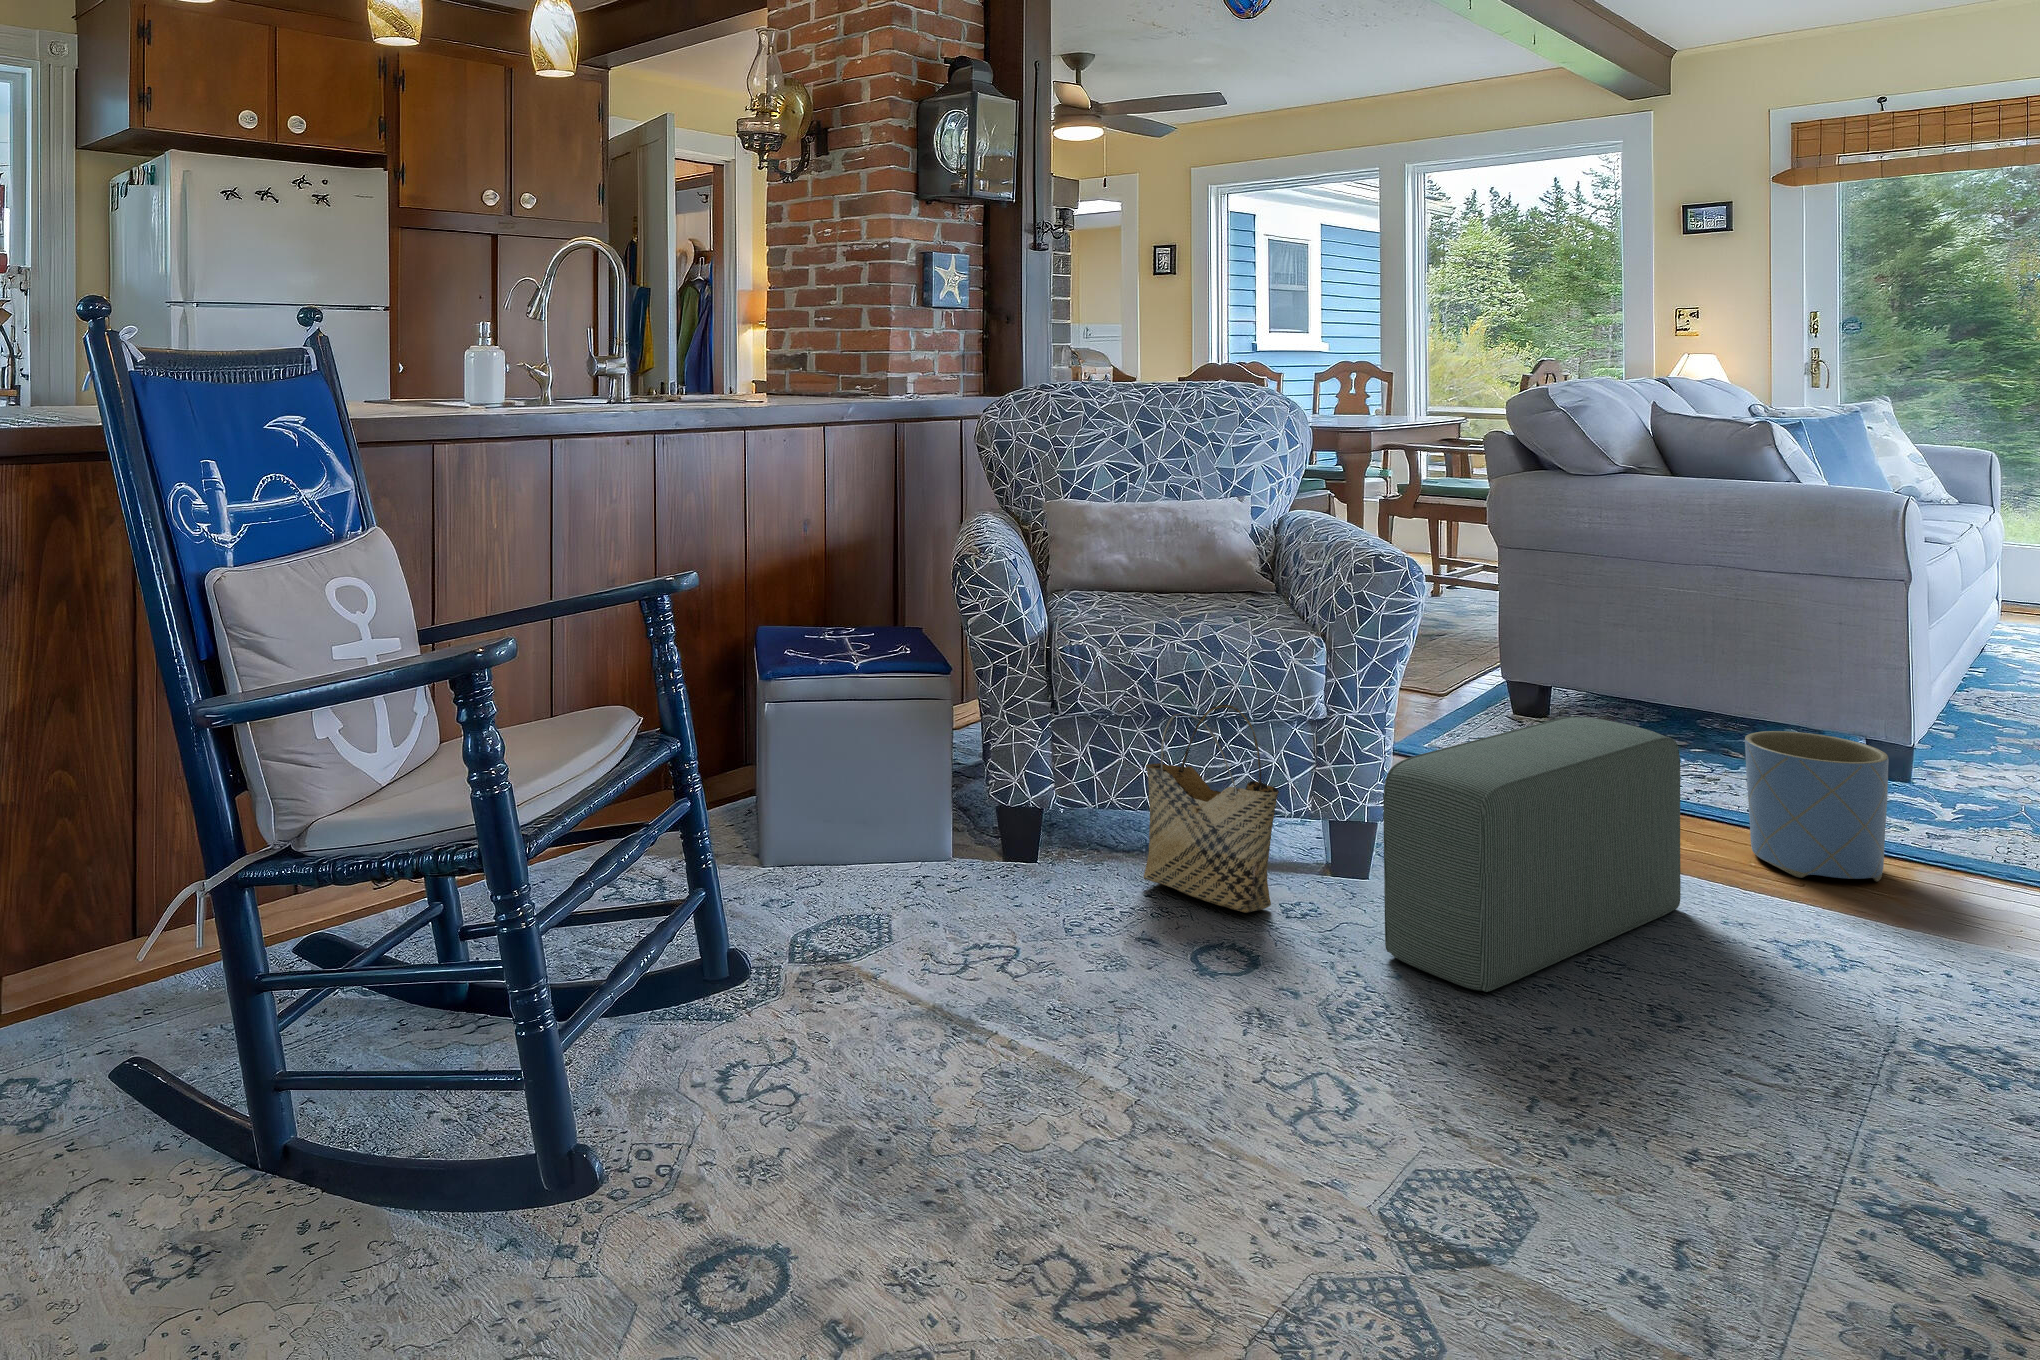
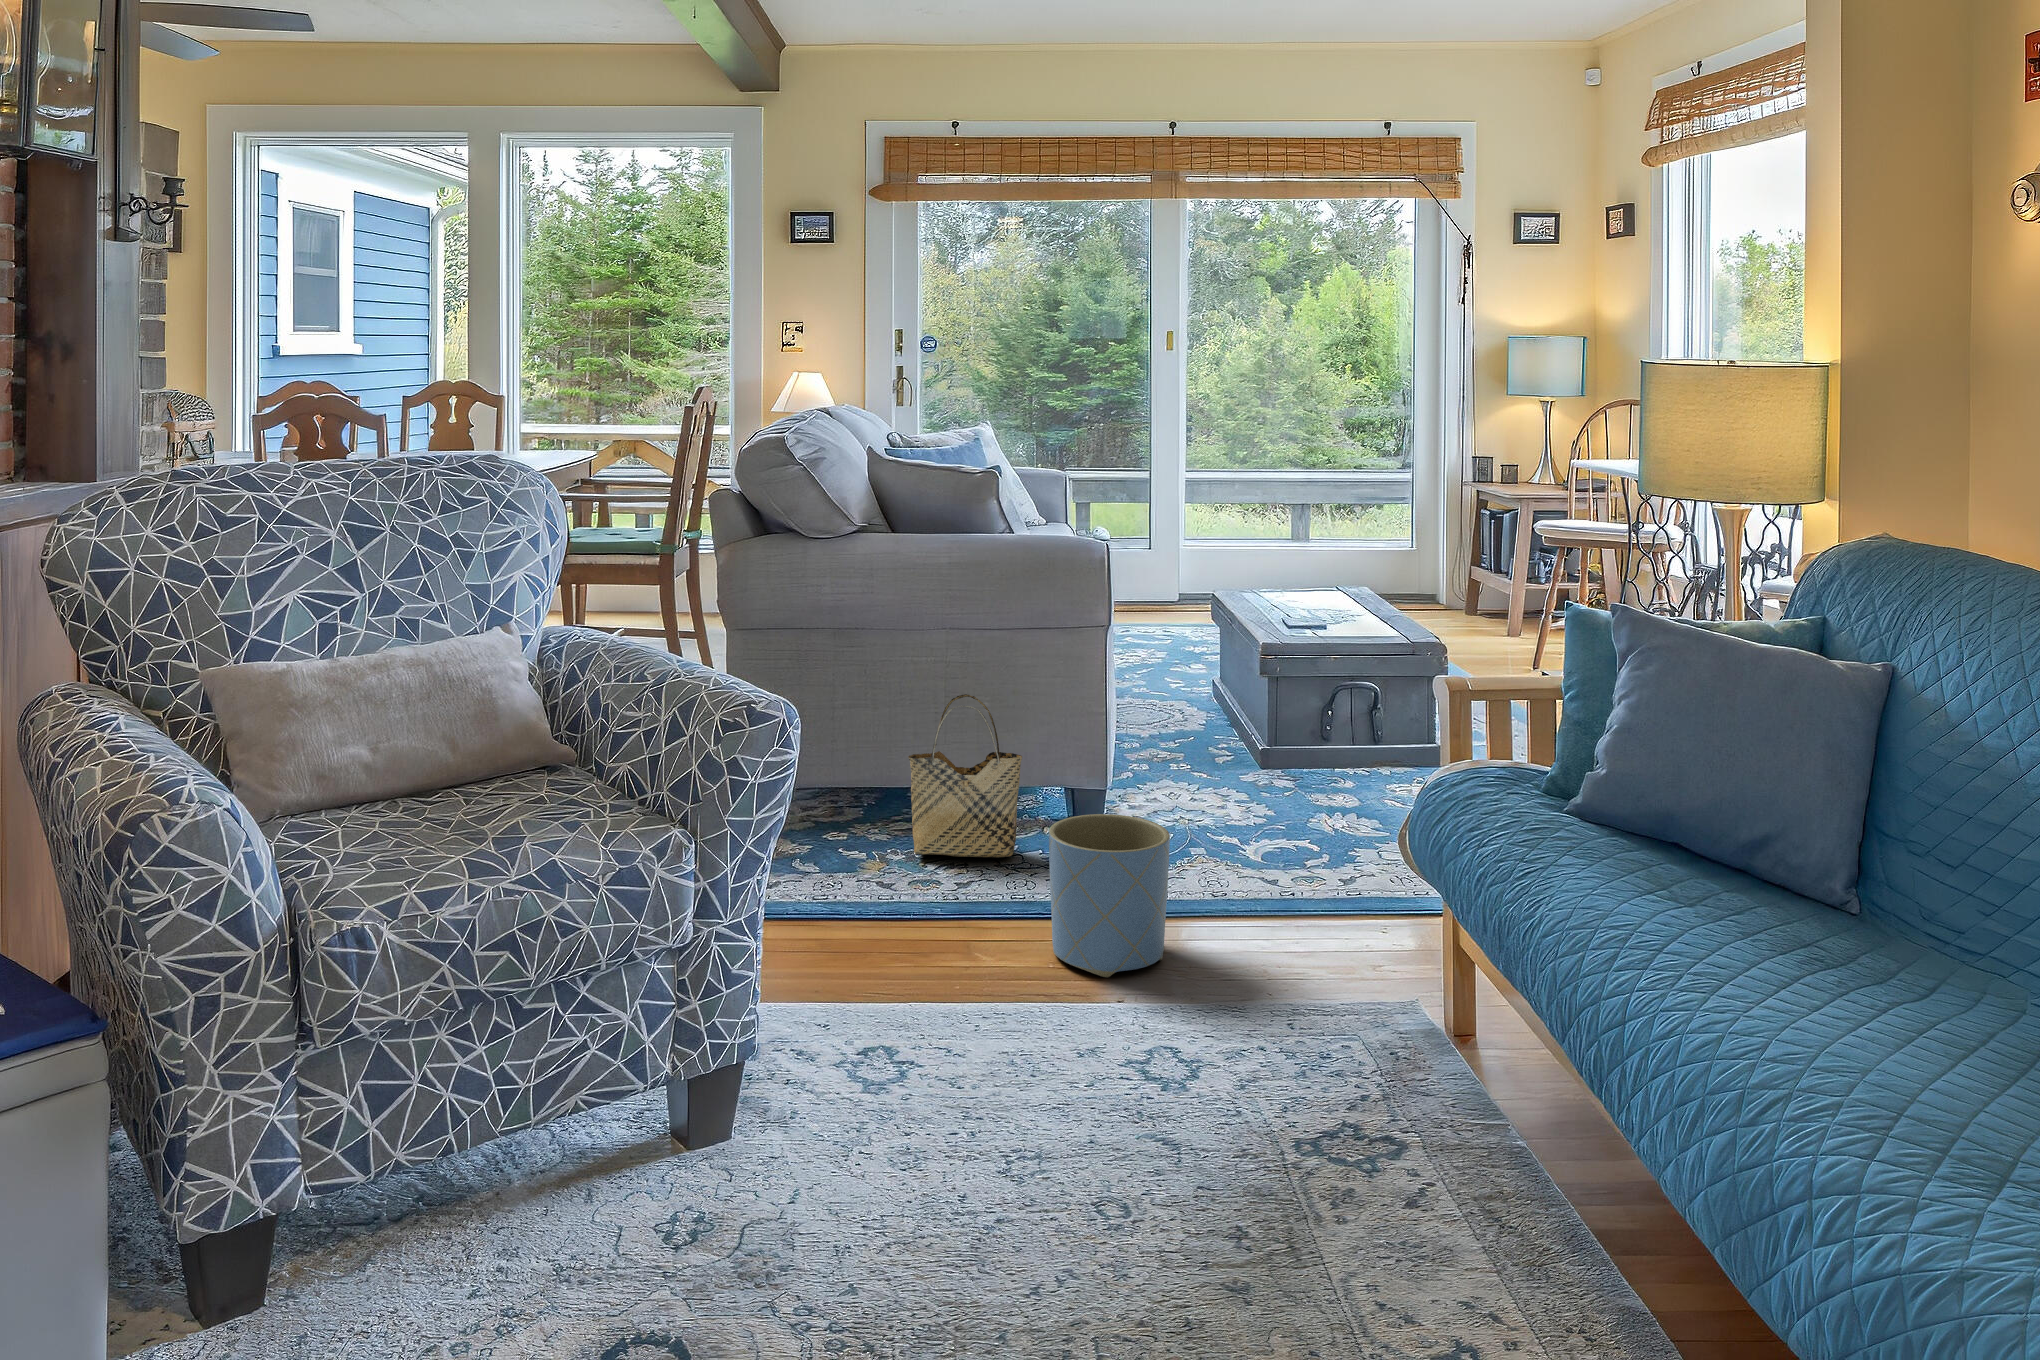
woven basket: present [1144,705,1279,912] -> present [908,694,1022,857]
pouf: present [1383,717,1681,992] -> none [828,863,1051,1287]

